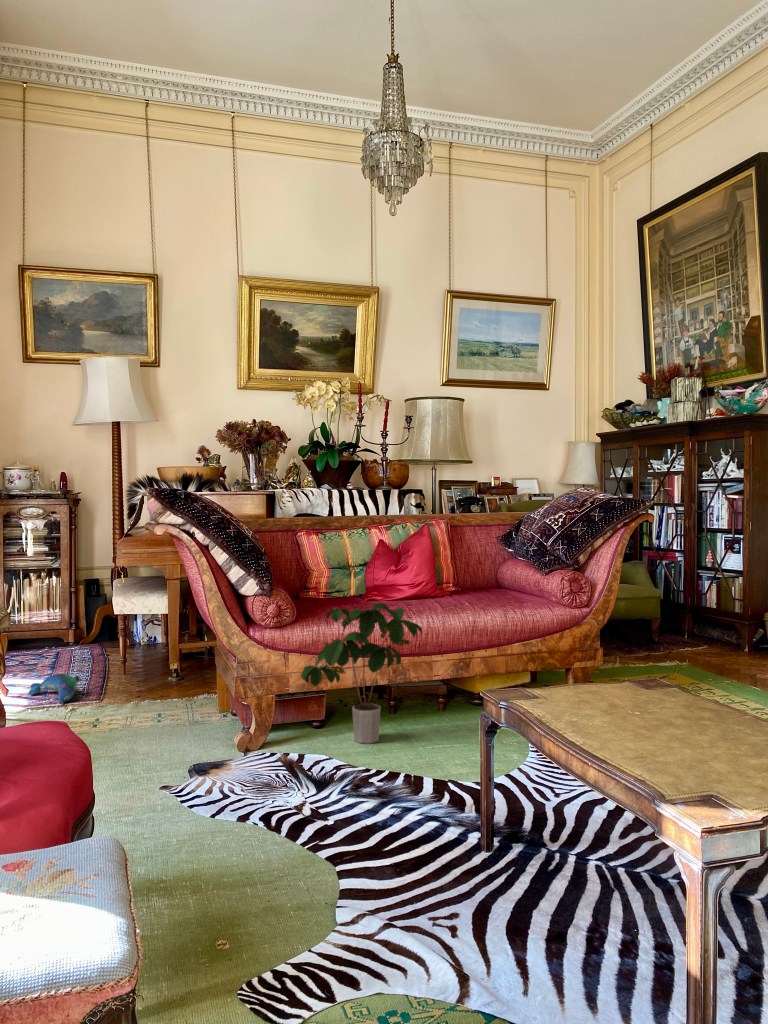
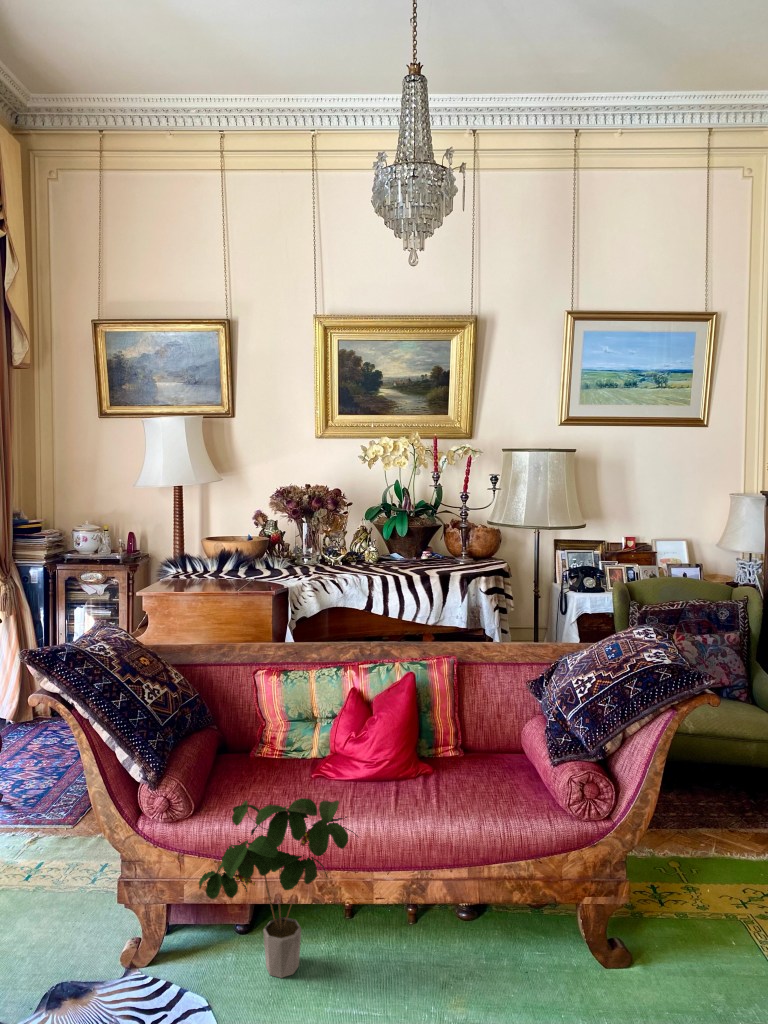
plush toy: present [28,674,79,704] -> none [22,782,68,823]

